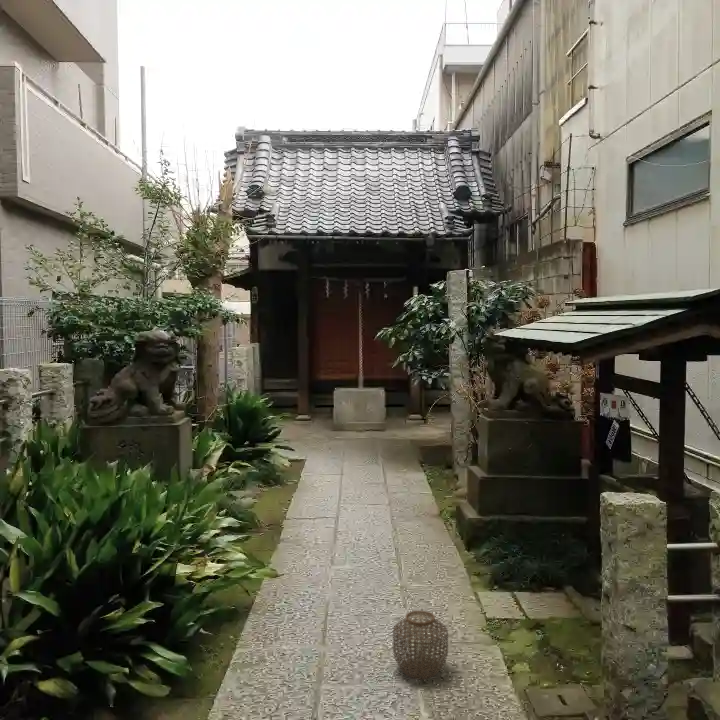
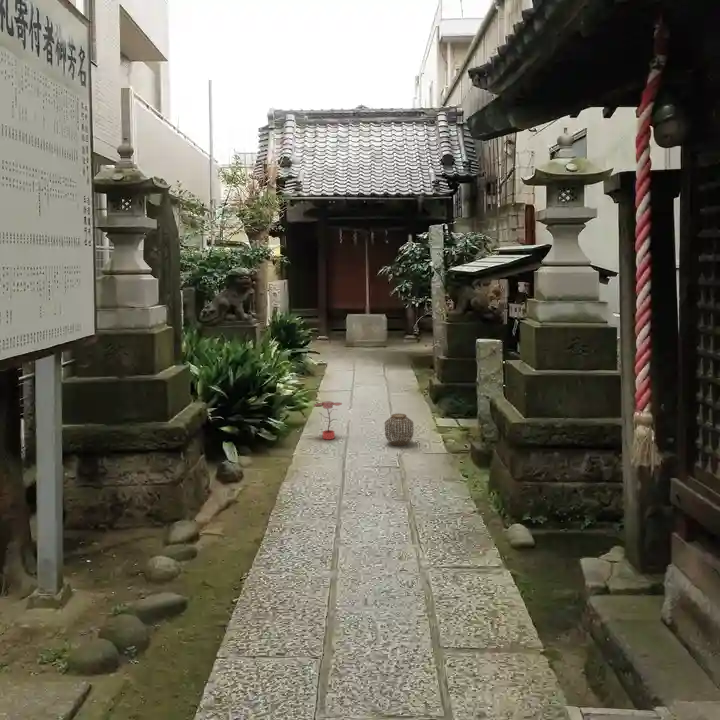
potted plant: none [258,577,313,654] -> present [314,401,342,439]

